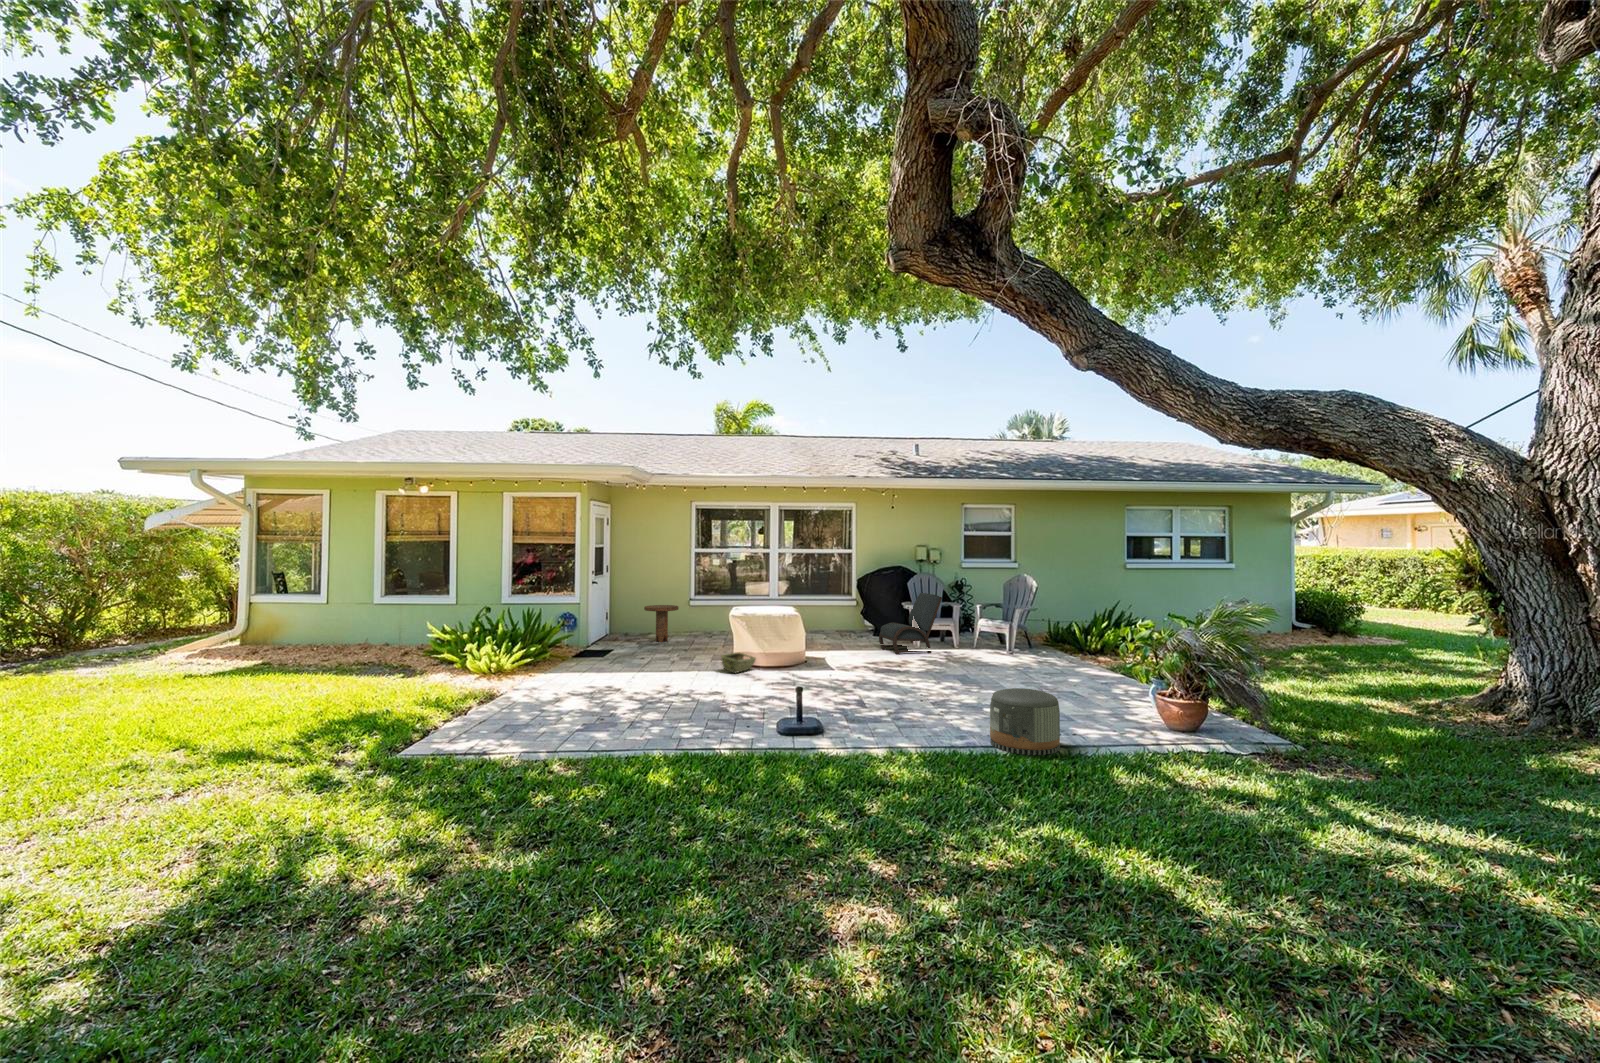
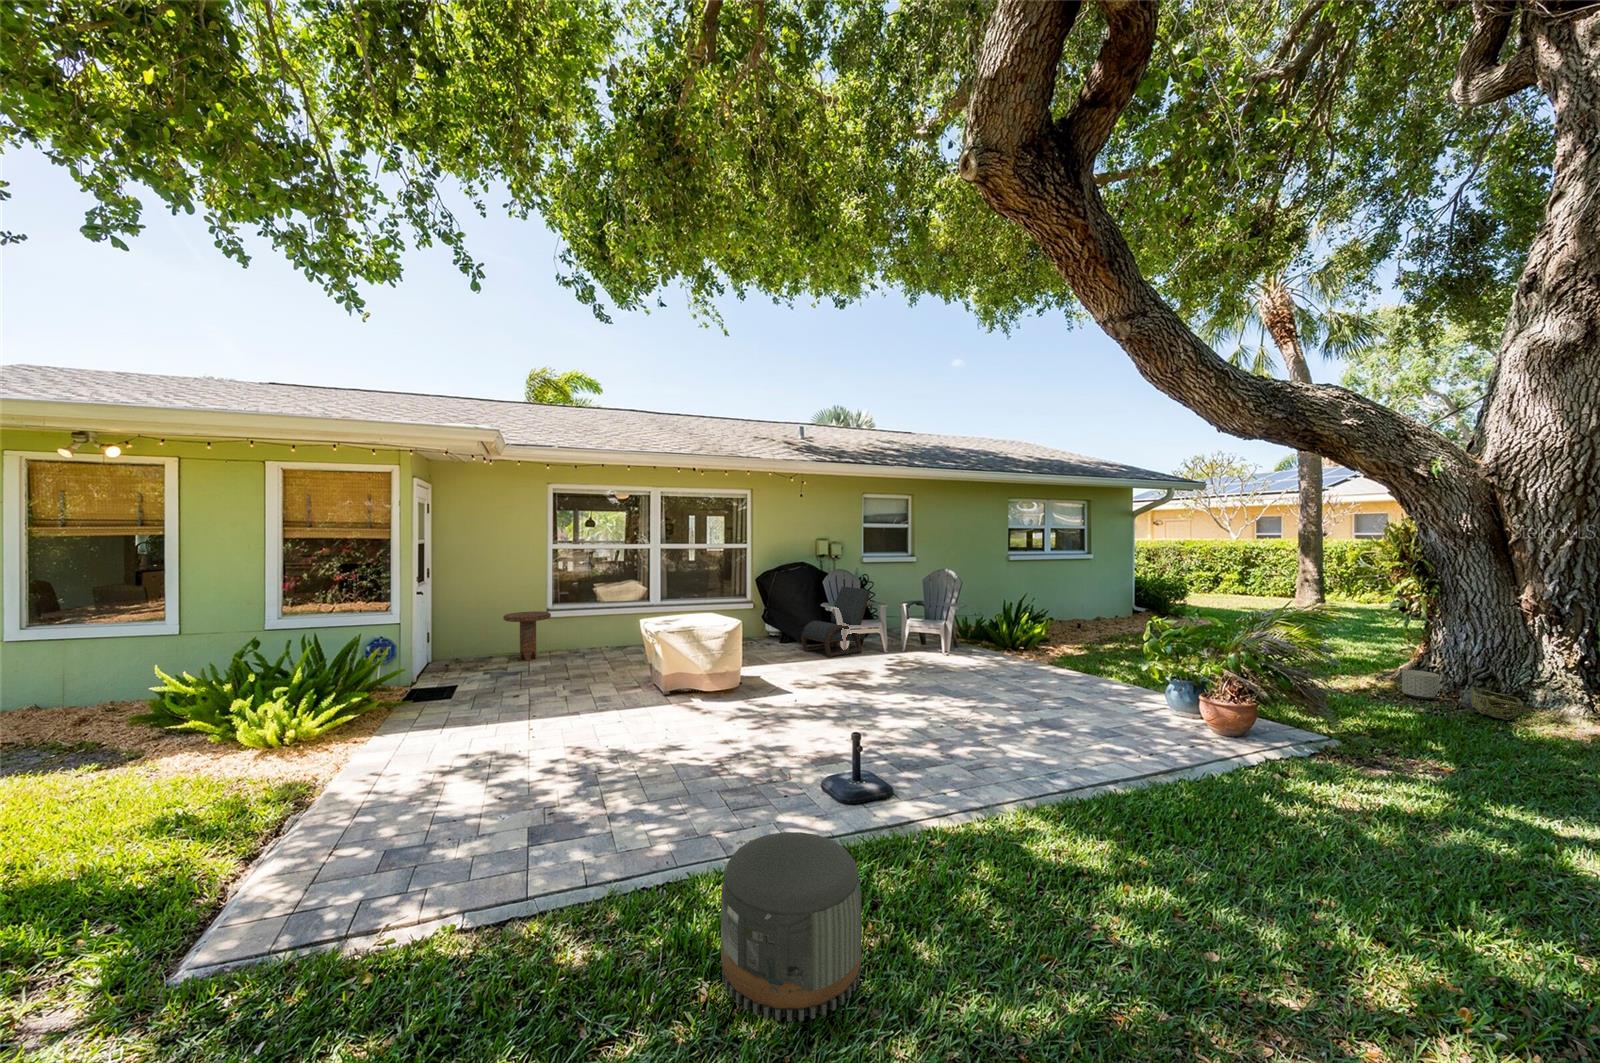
woven basket: present [721,652,756,673] -> present [1470,687,1524,720]
pouf: present [990,688,1060,755] -> present [721,832,861,1021]
planter: none [1460,691,1500,723] -> present [1402,670,1439,700]

